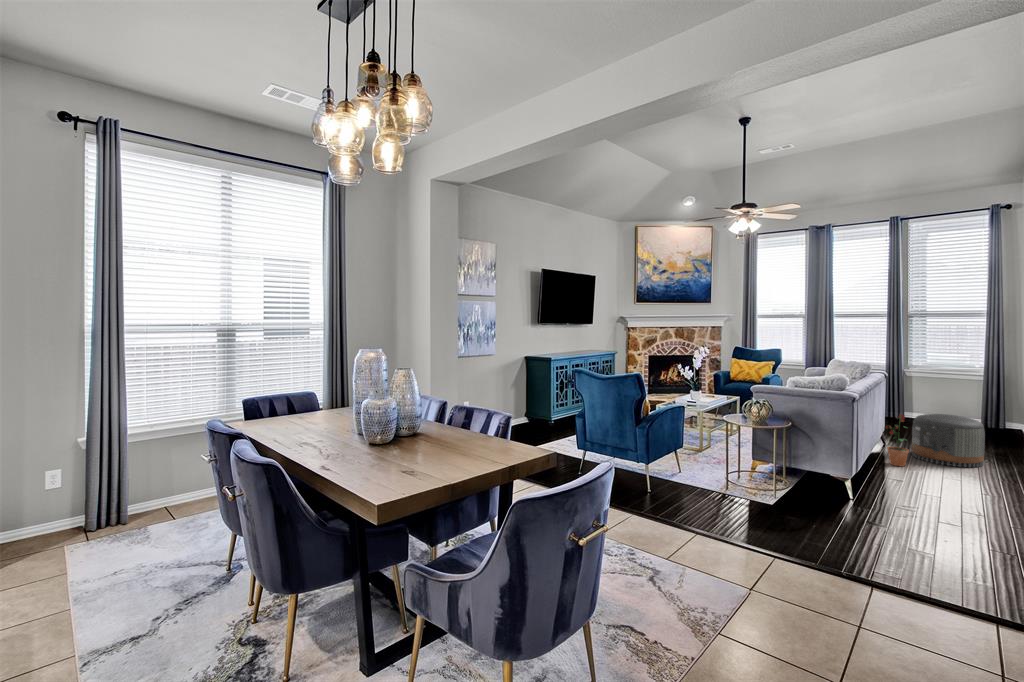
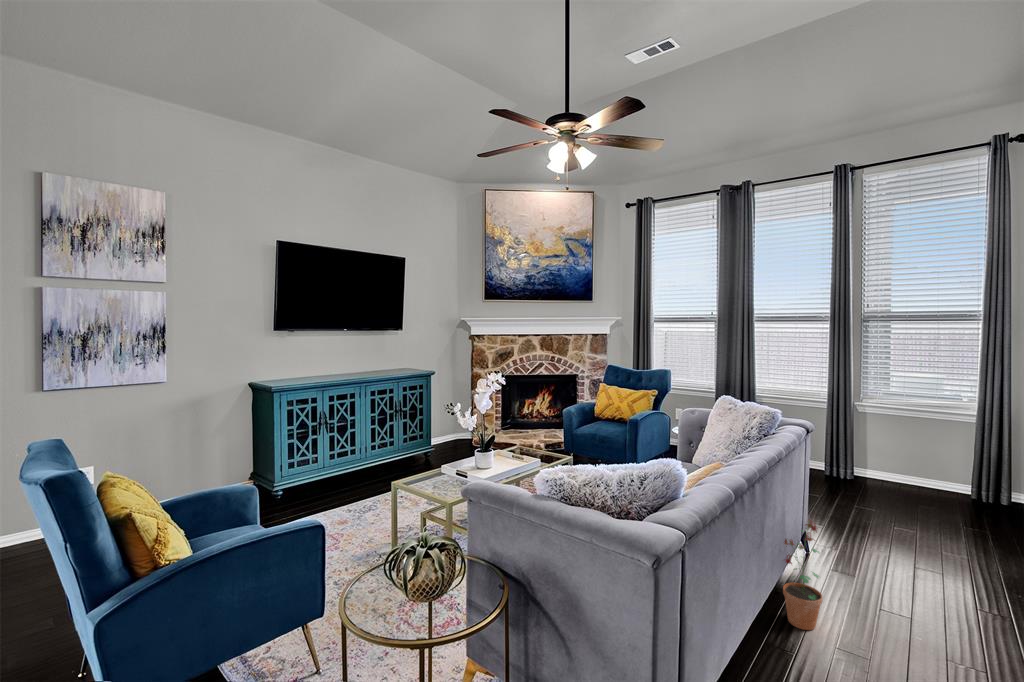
pouf: present [912,414,985,467] -> none [840,508,976,635]

